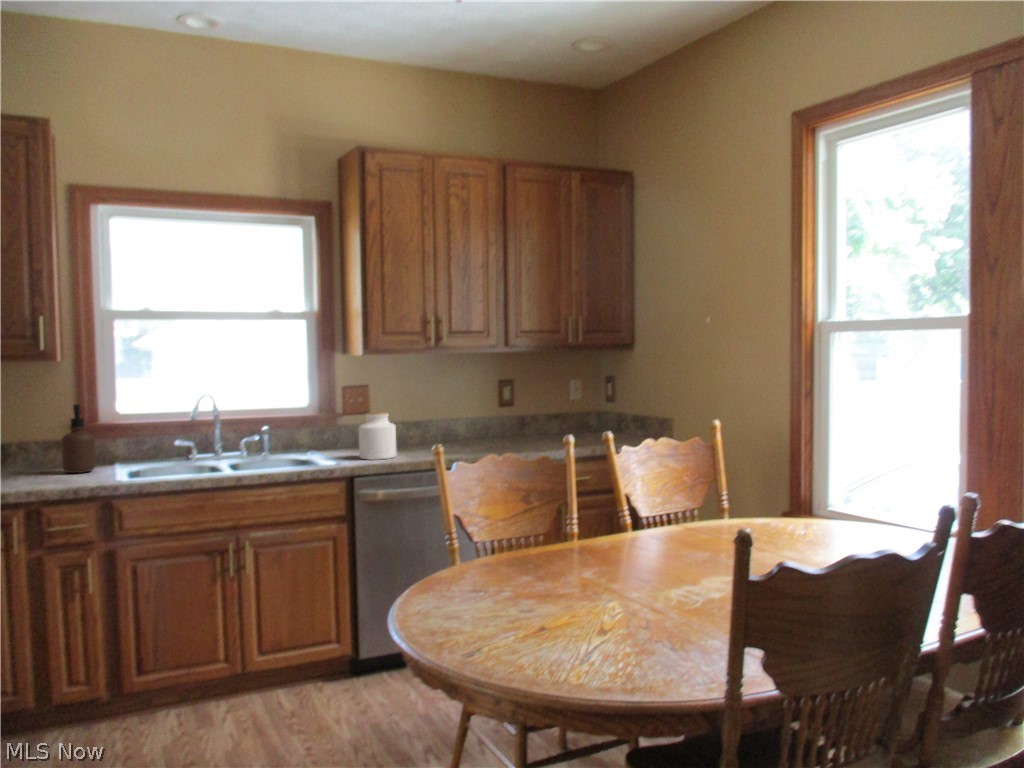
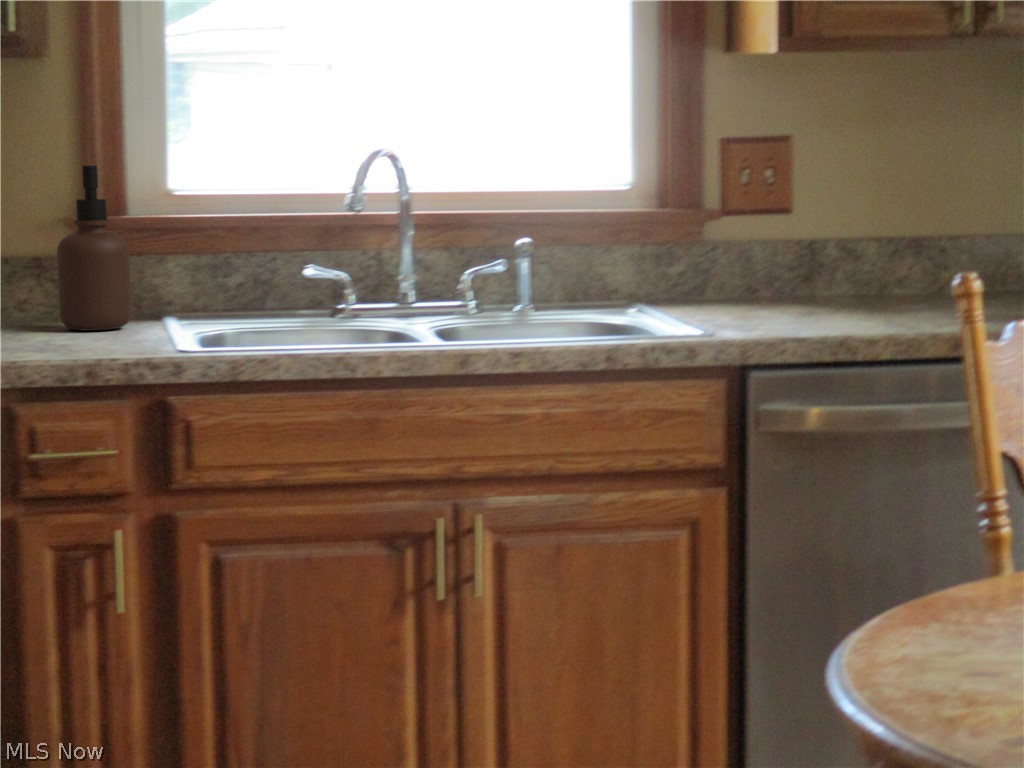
jar: present [359,412,396,460] -> none [754,206,852,328]

